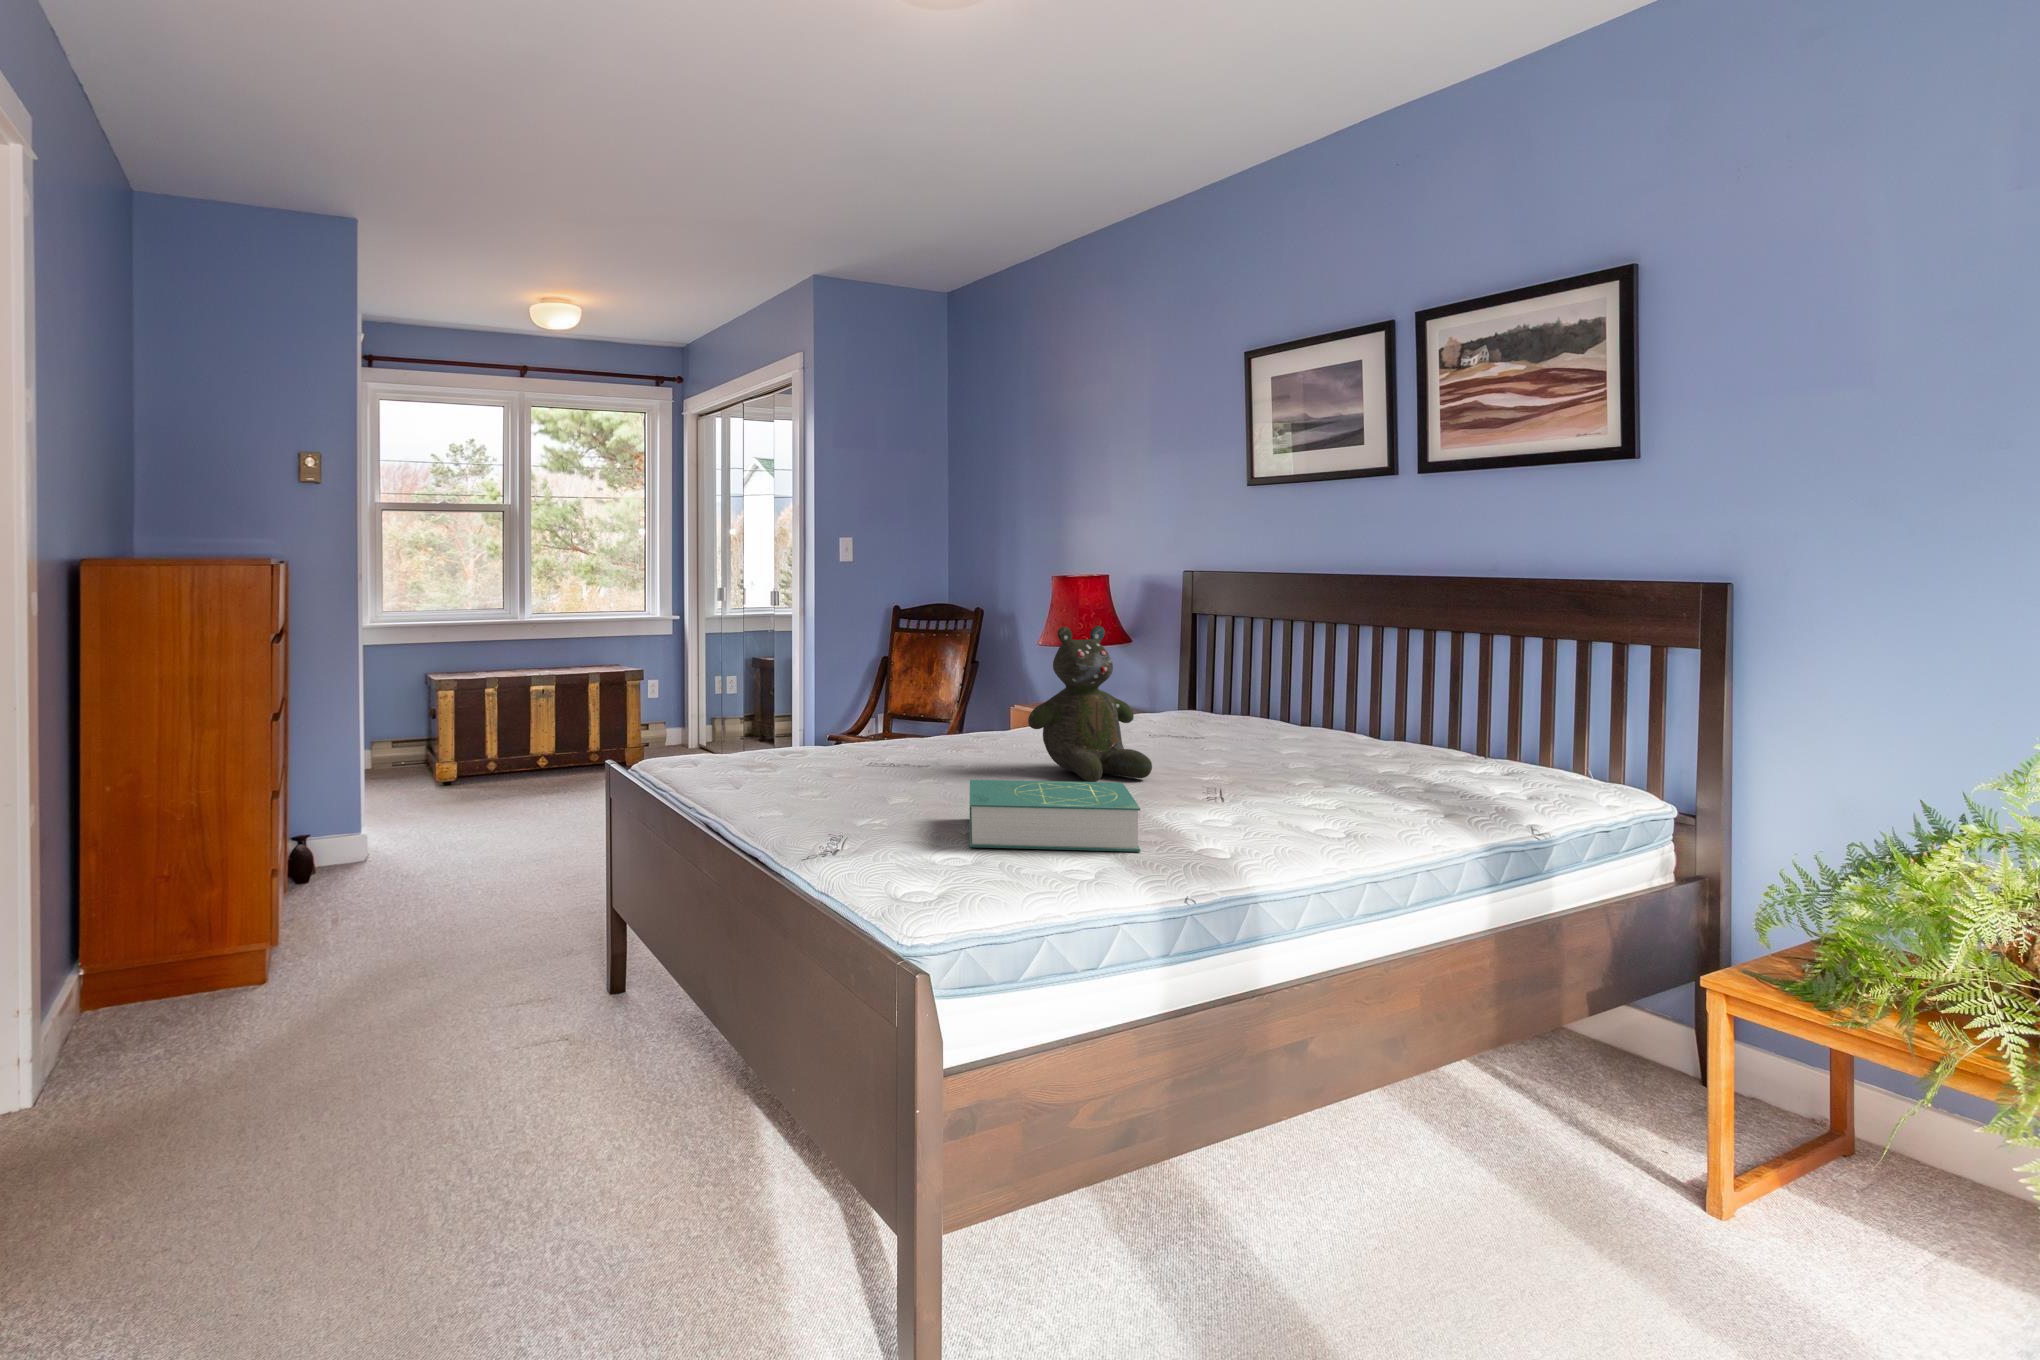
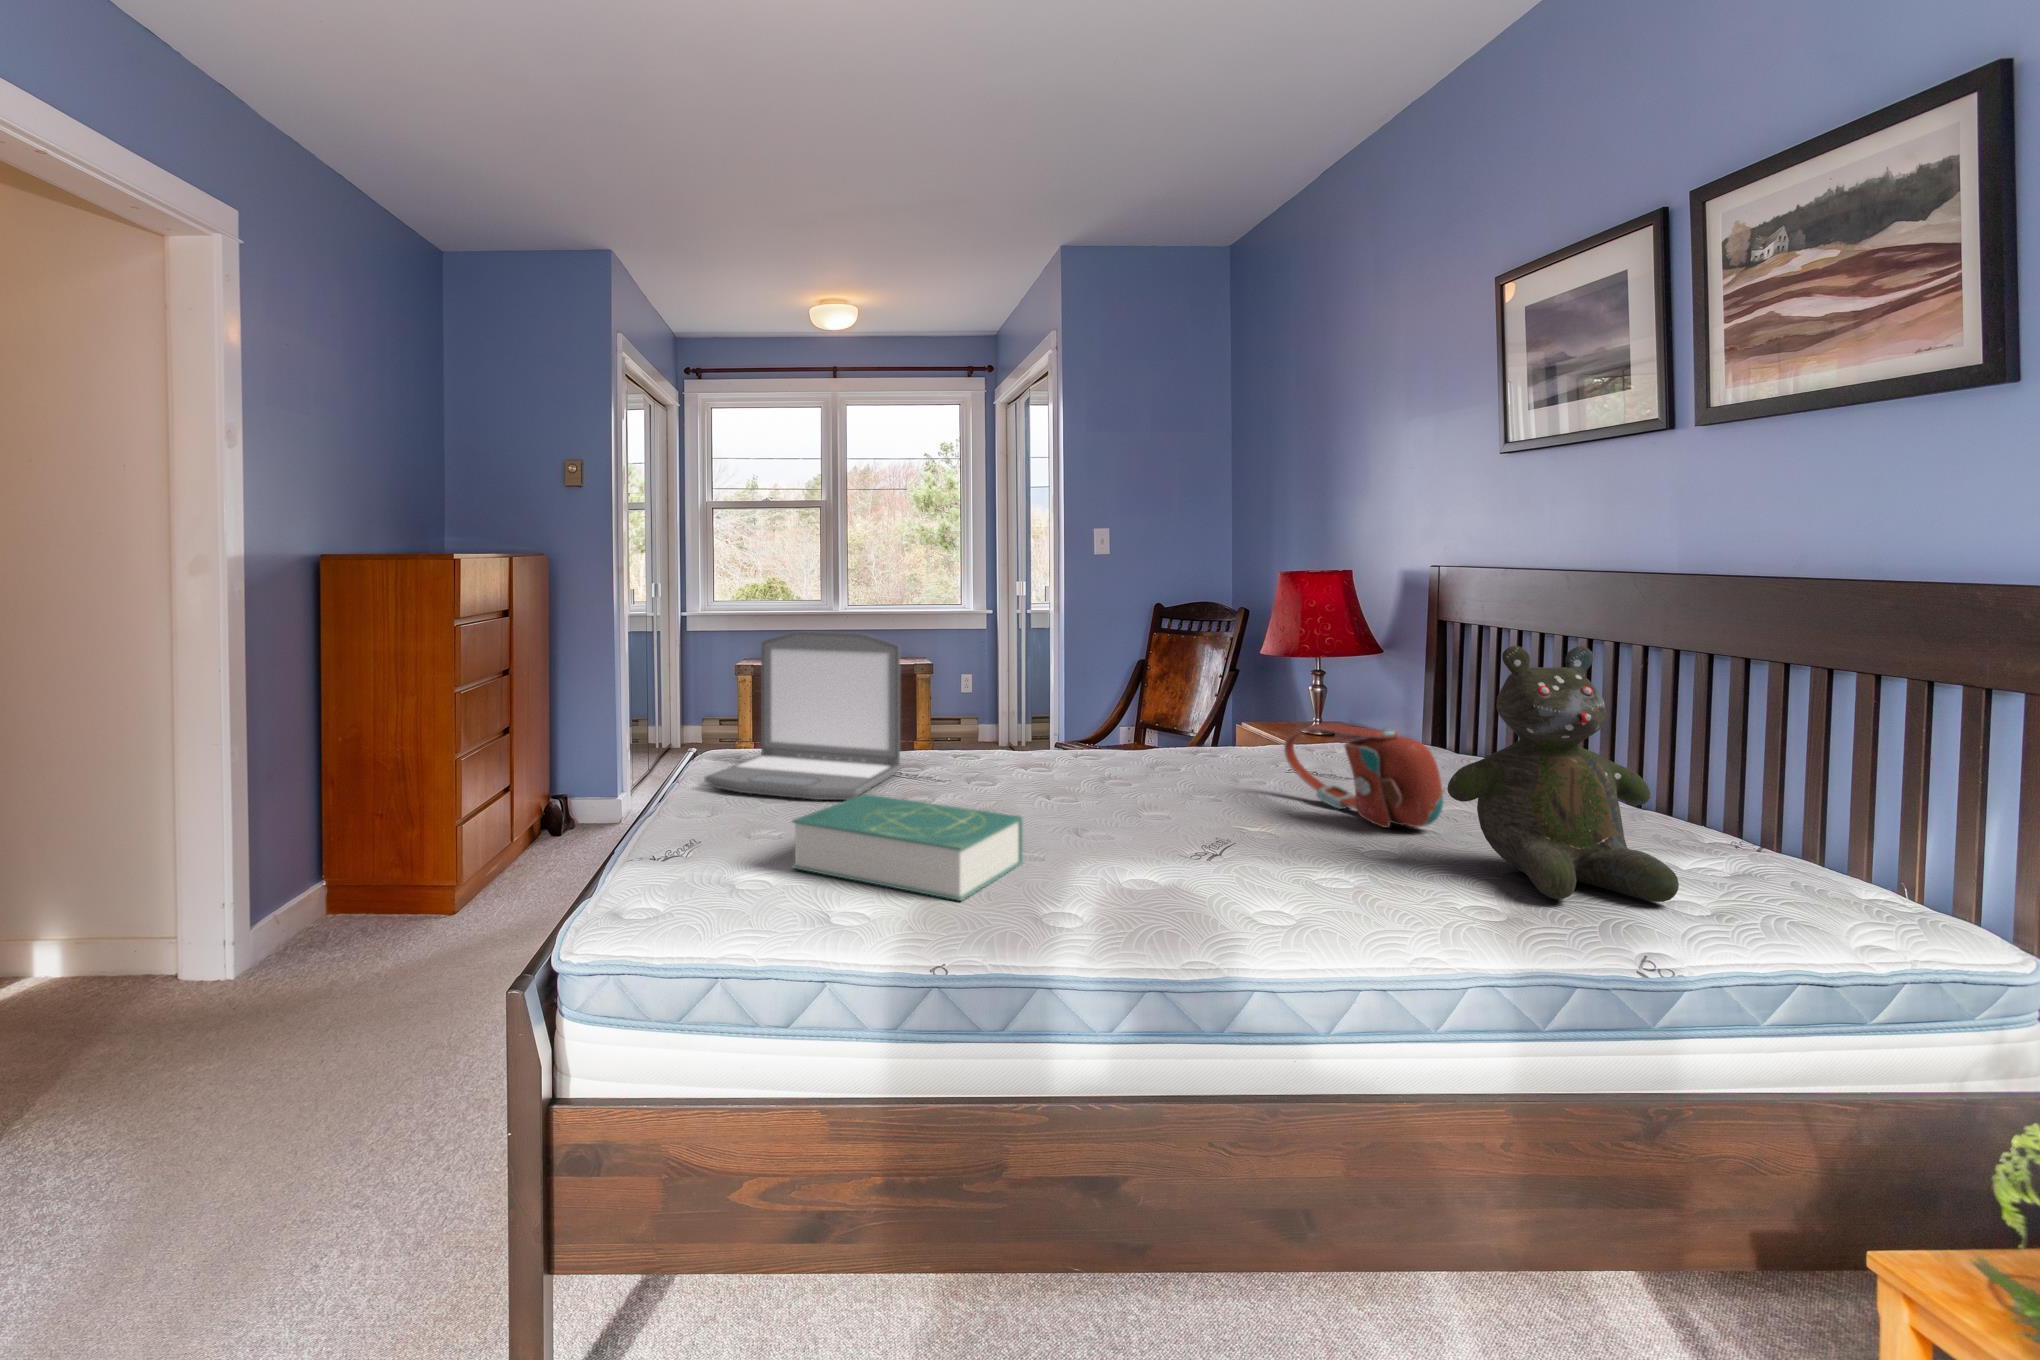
teddy bear: present [1028,626,1152,782] -> present [1447,646,1679,902]
laptop: none [742,639,899,796] -> present [704,631,902,800]
handbag: none [1191,696,1332,769] -> present [1284,724,1443,828]

